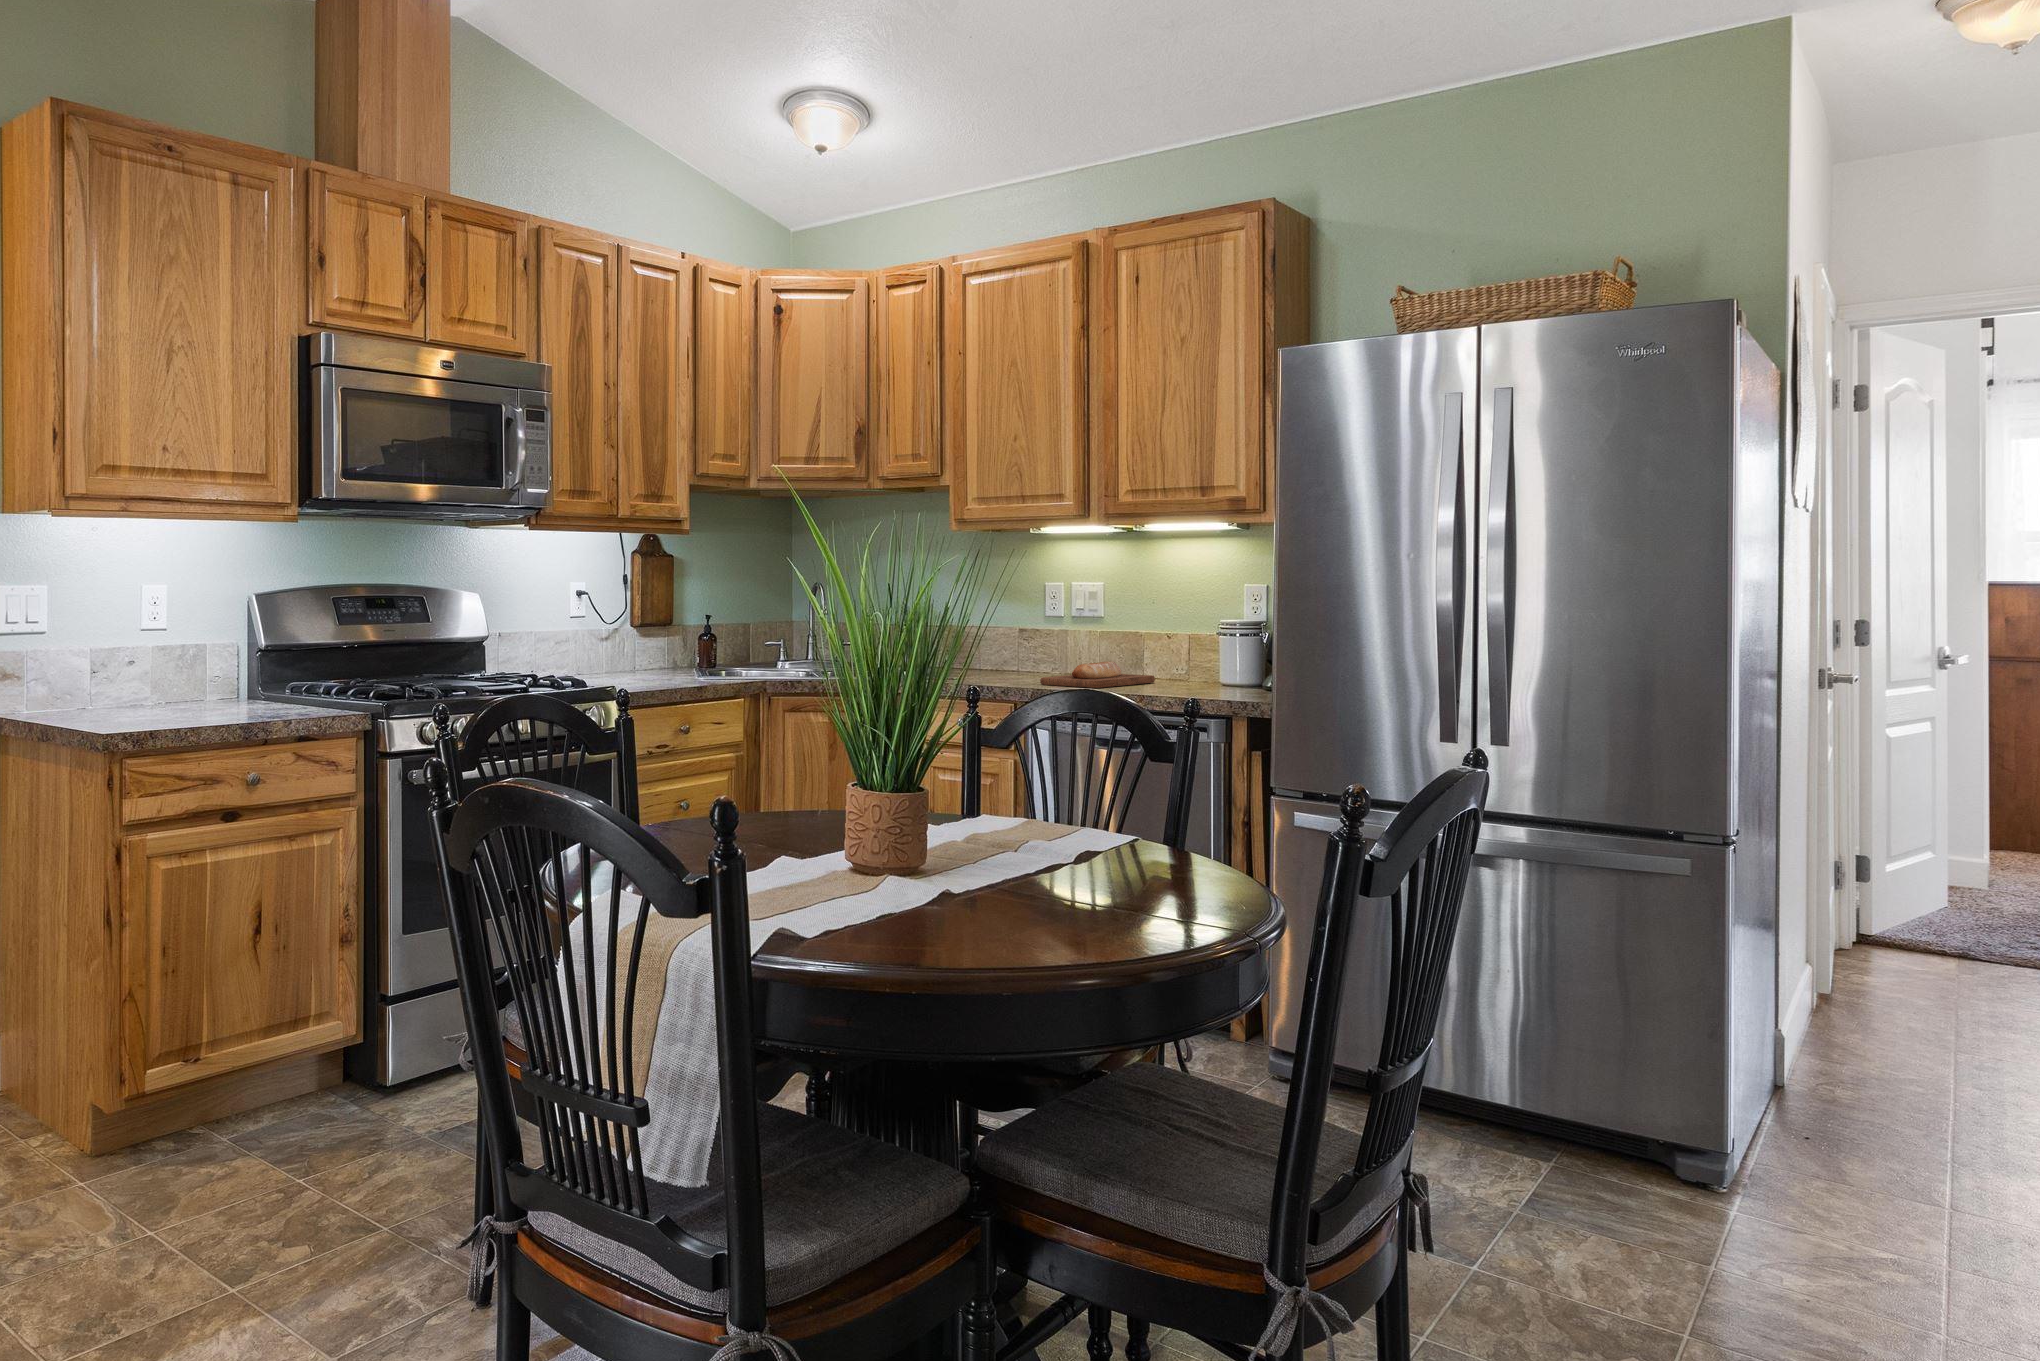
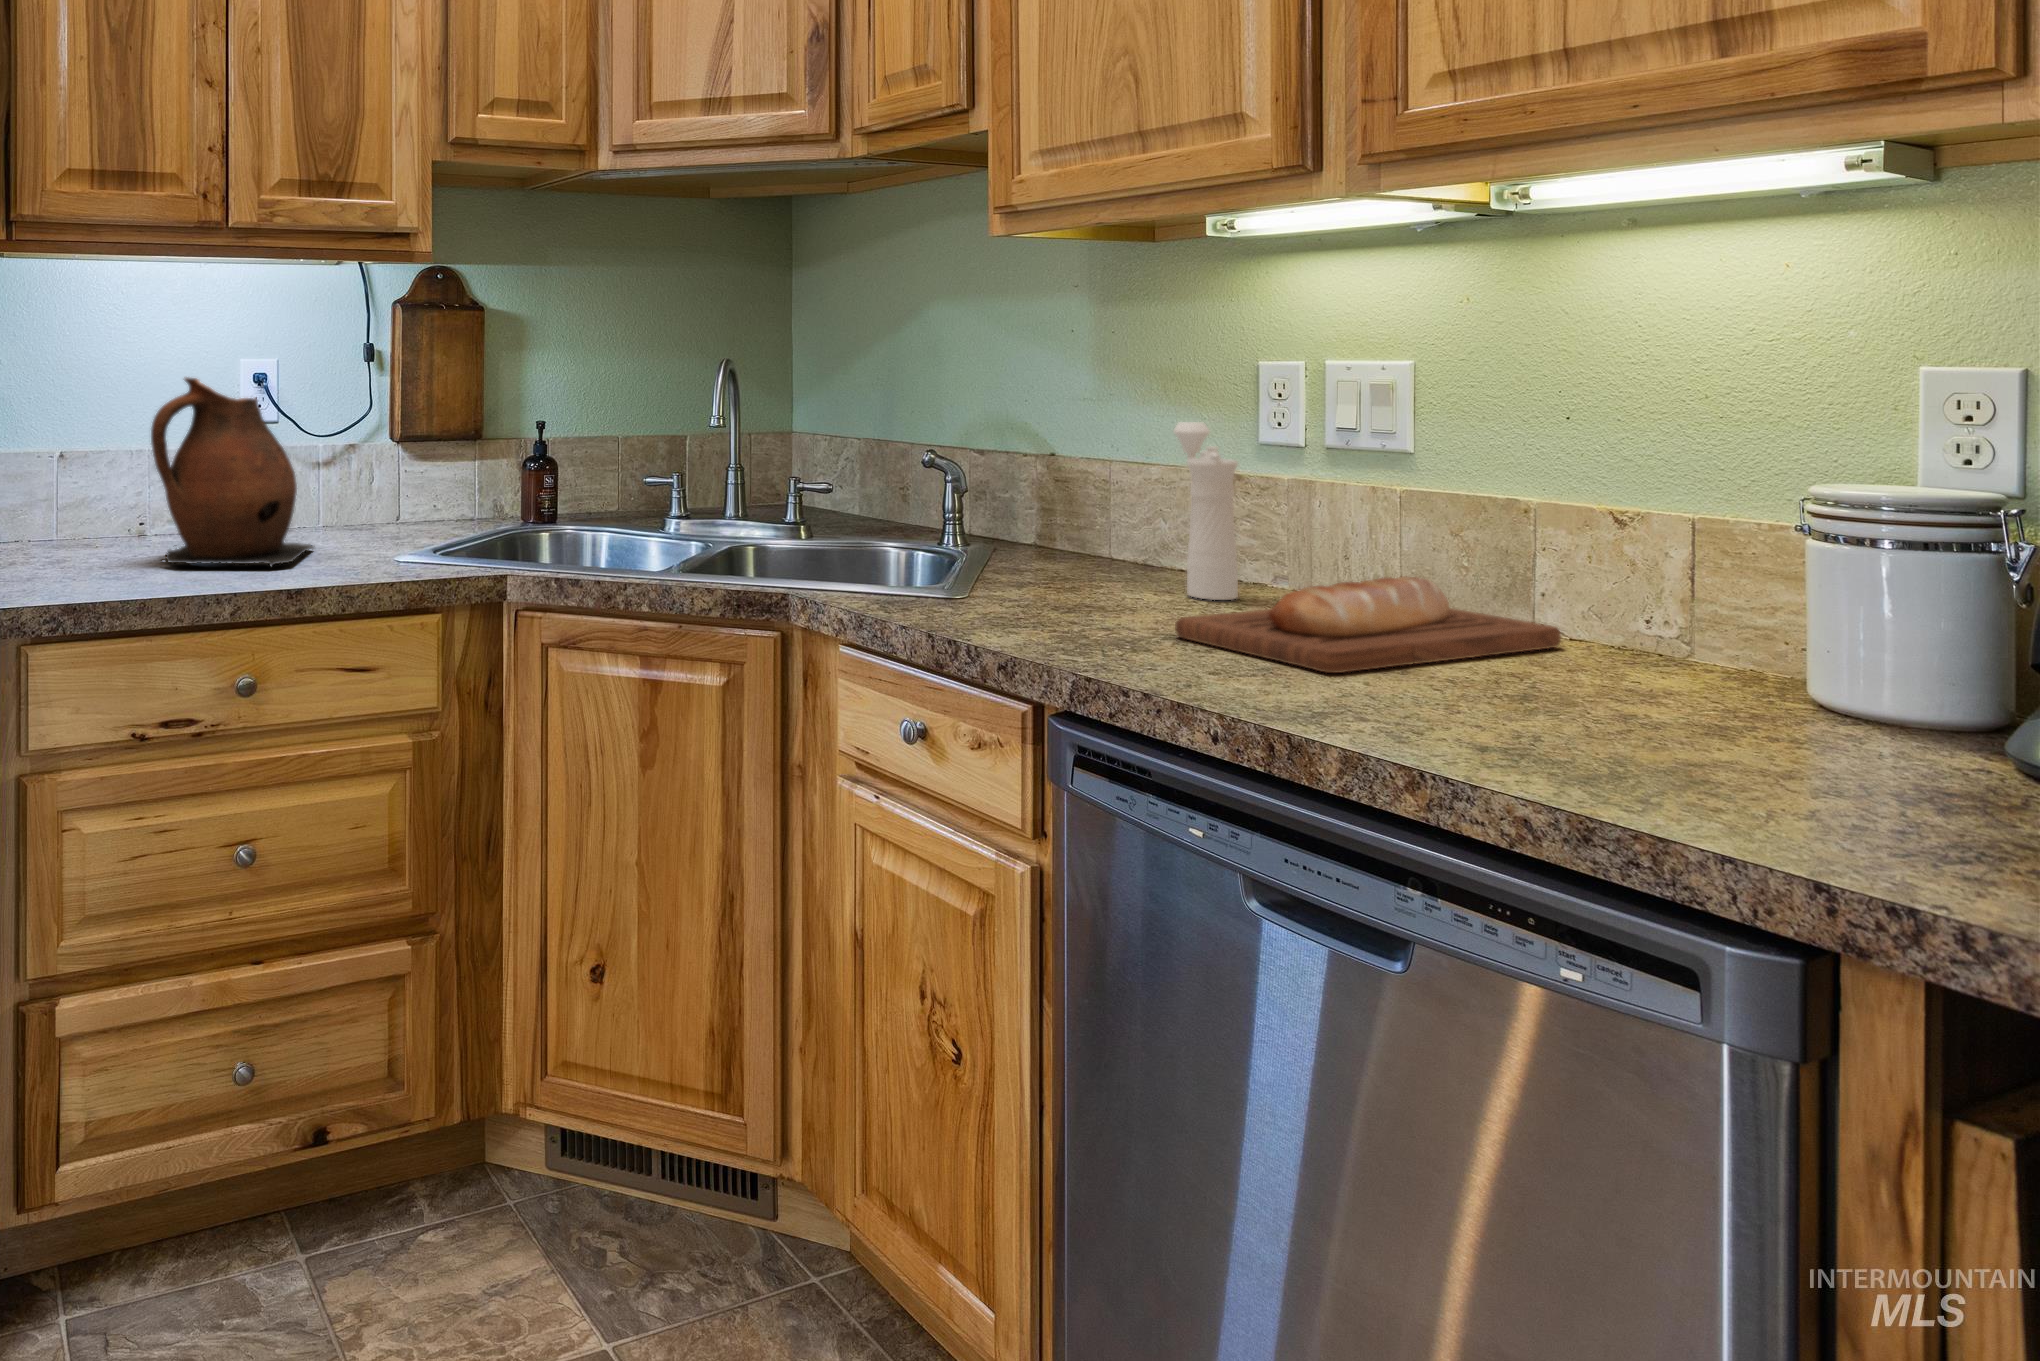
ceramic pitcher: none [575,591,657,682] -> present [151,378,315,567]
pepper mill: none [1016,610,1045,678] -> present [1174,422,1238,600]

